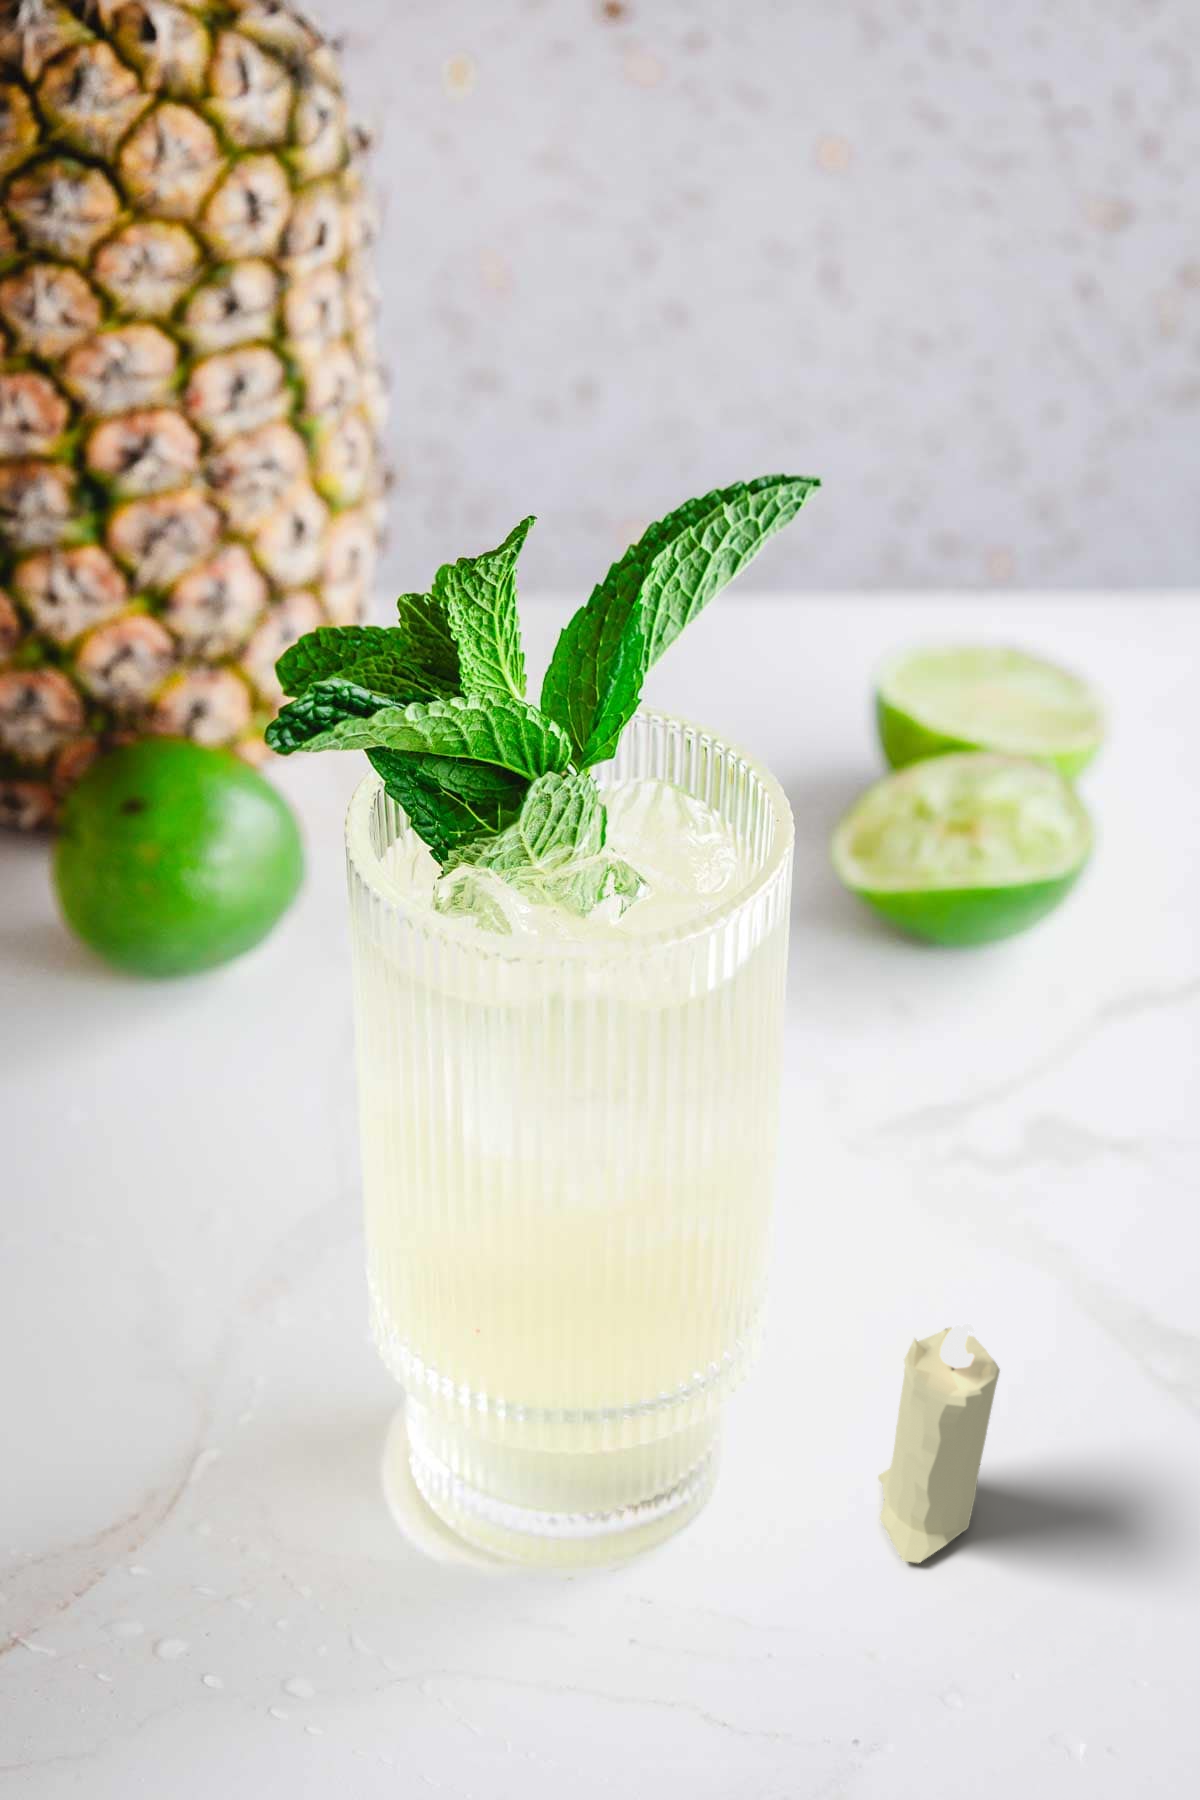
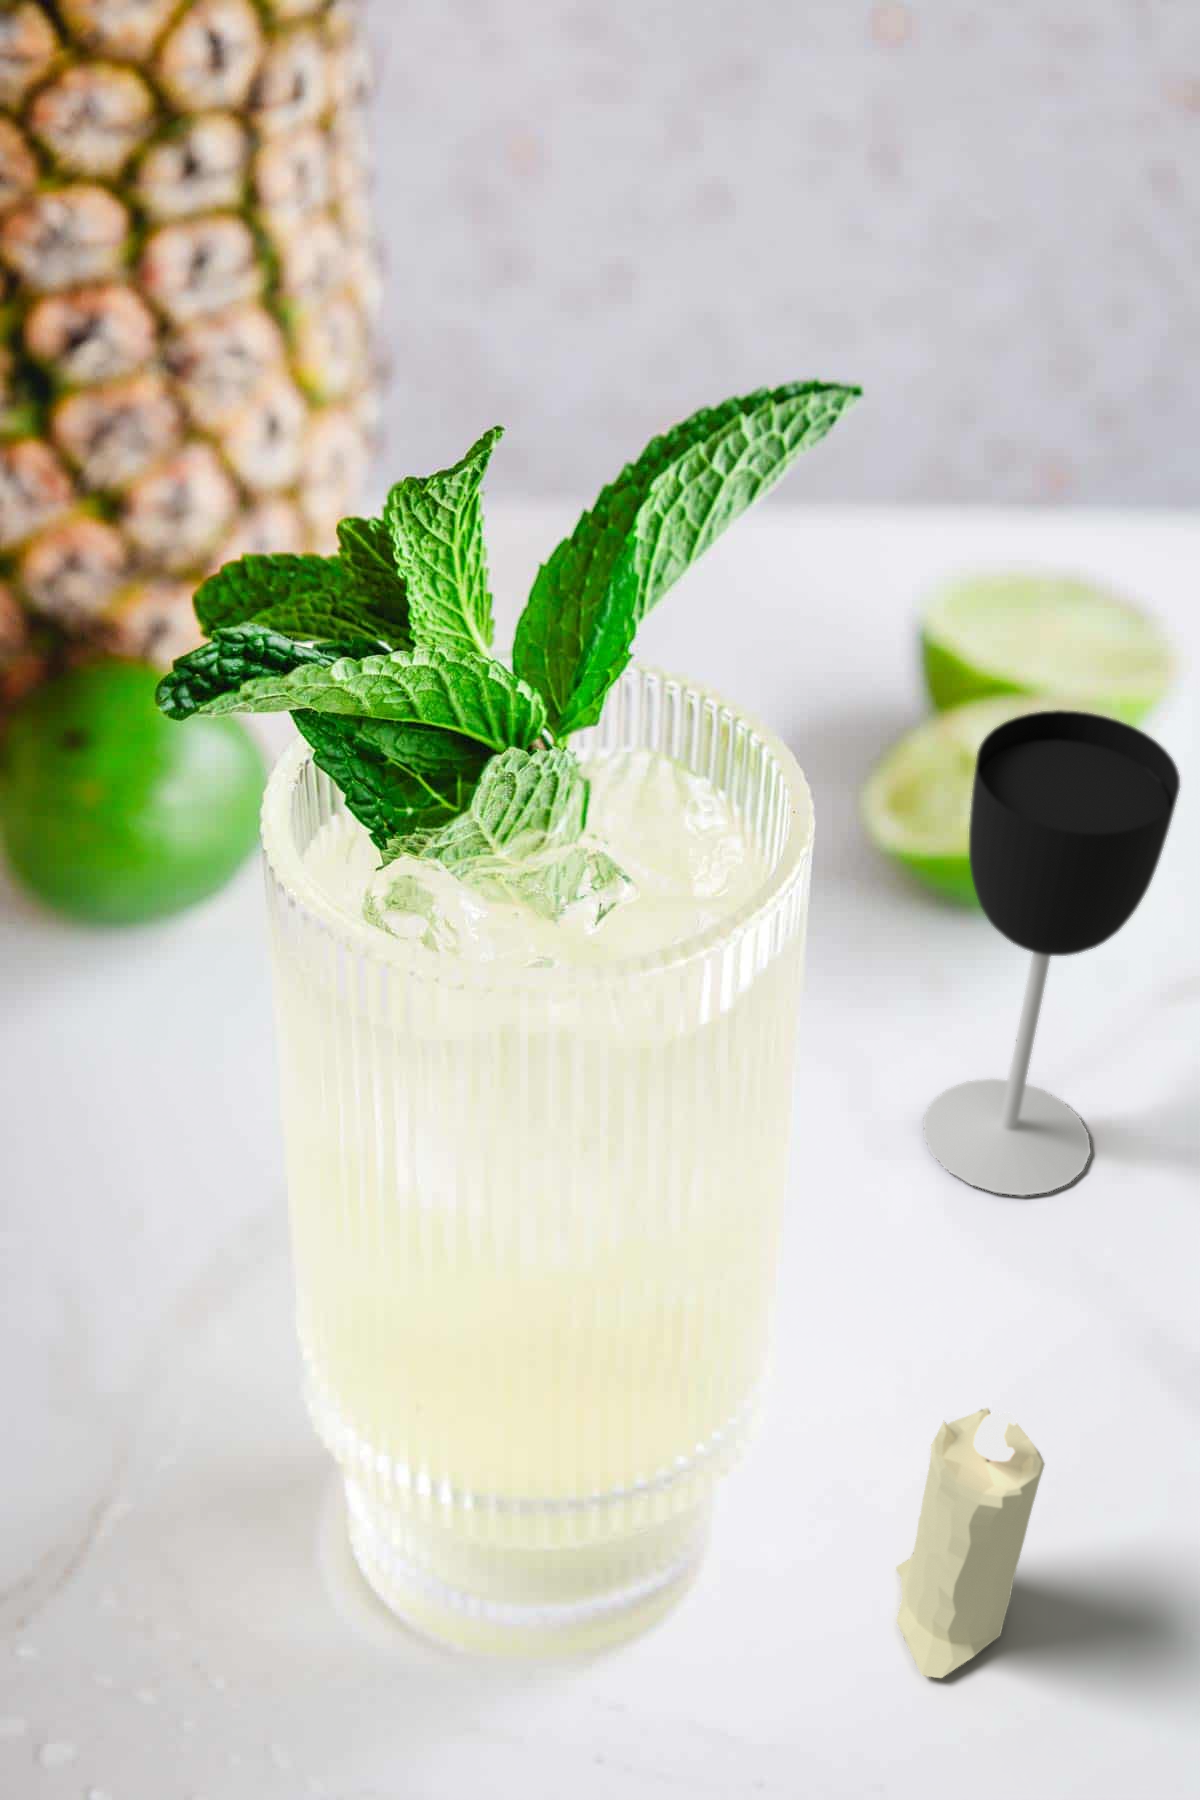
wine glass: none [887,750,1095,1172] -> present [924,710,1180,1196]

